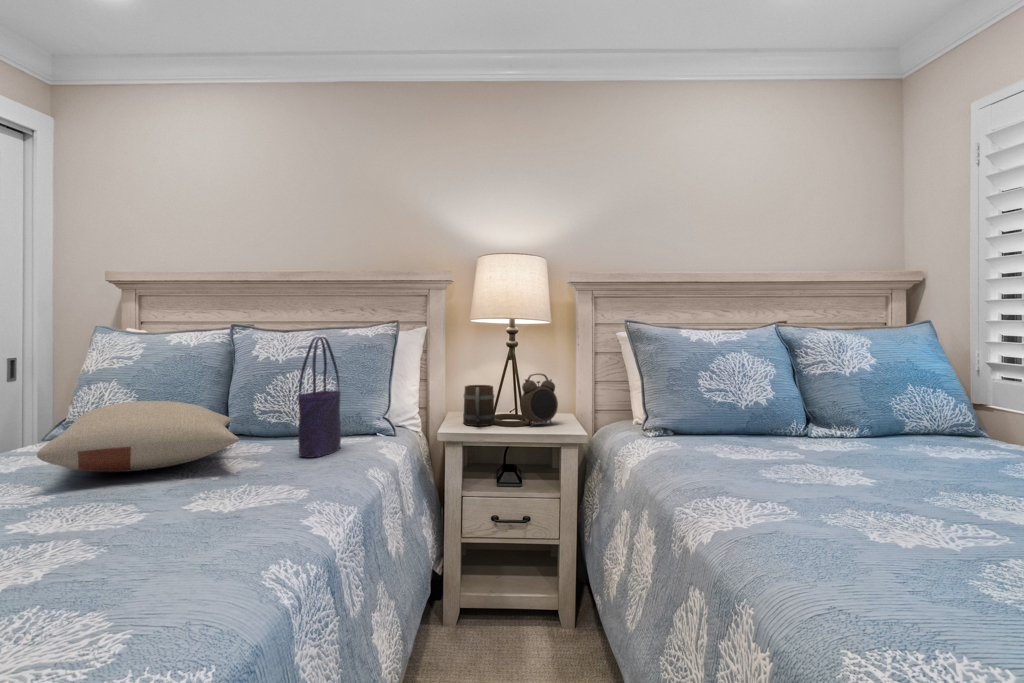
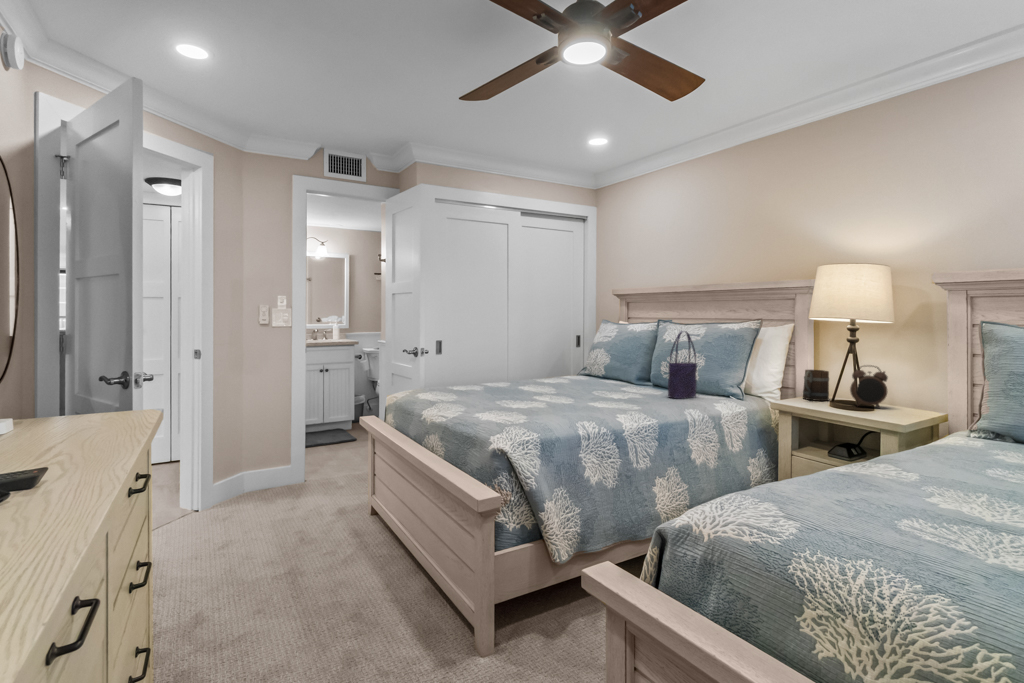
pillow: present [37,401,239,472] -> none [557,359,645,390]

